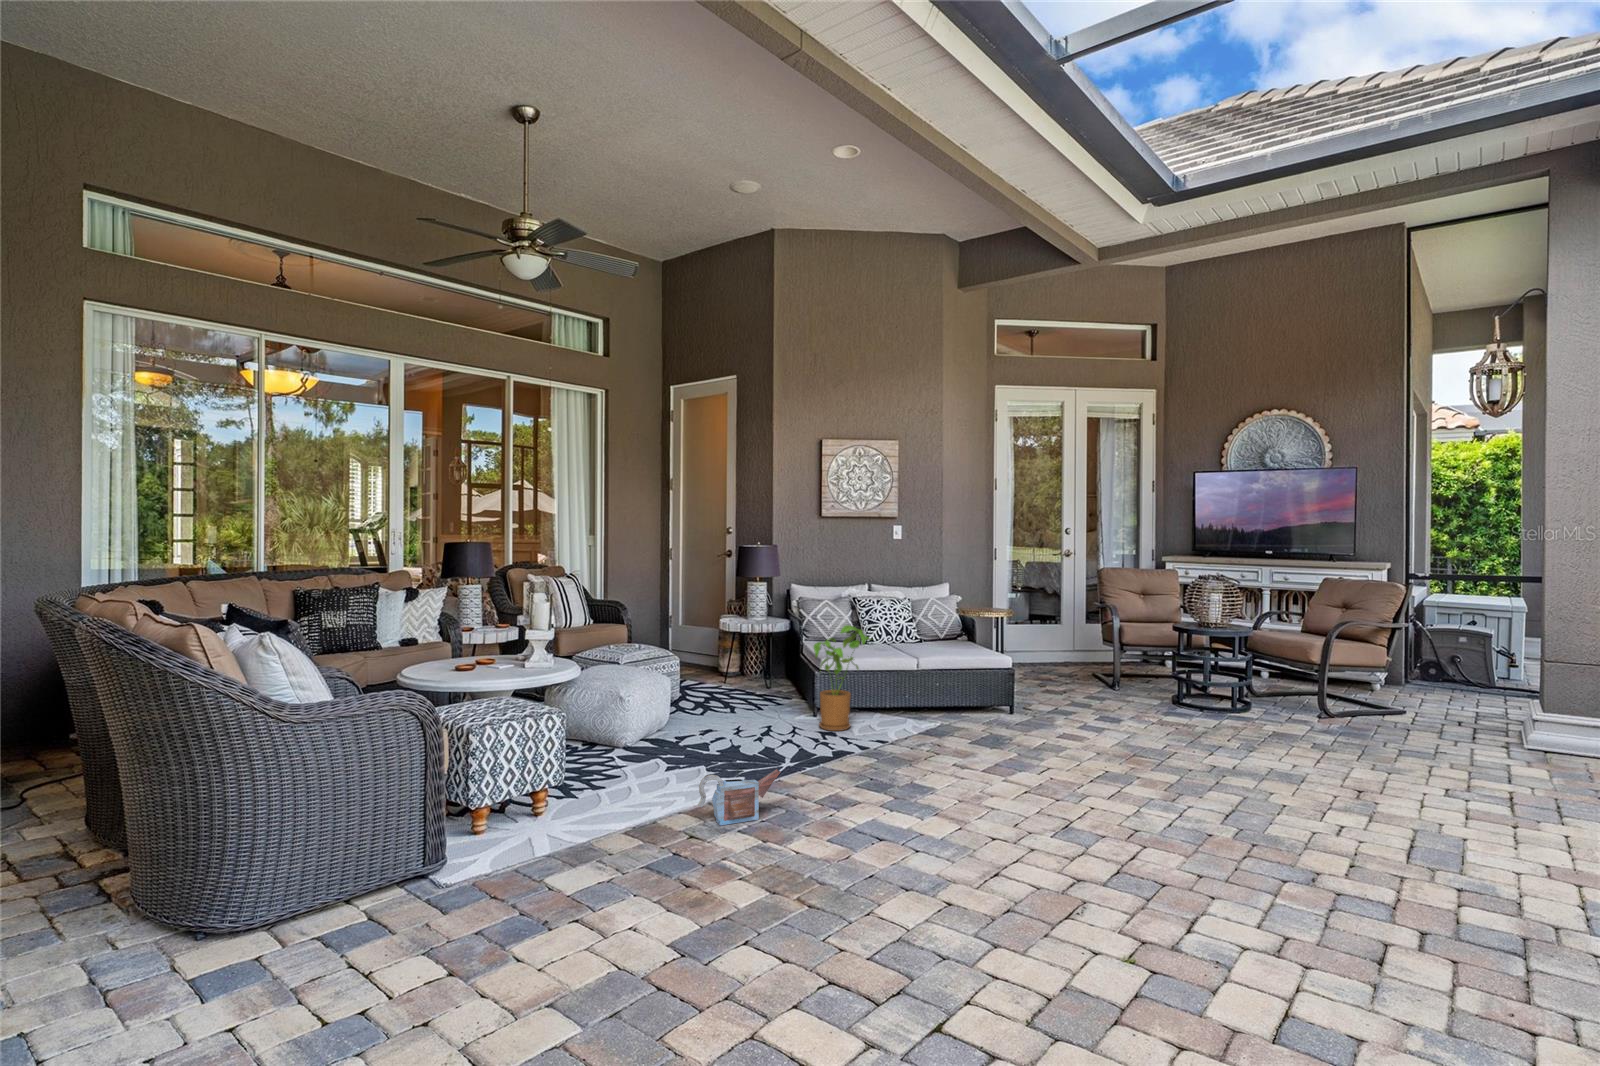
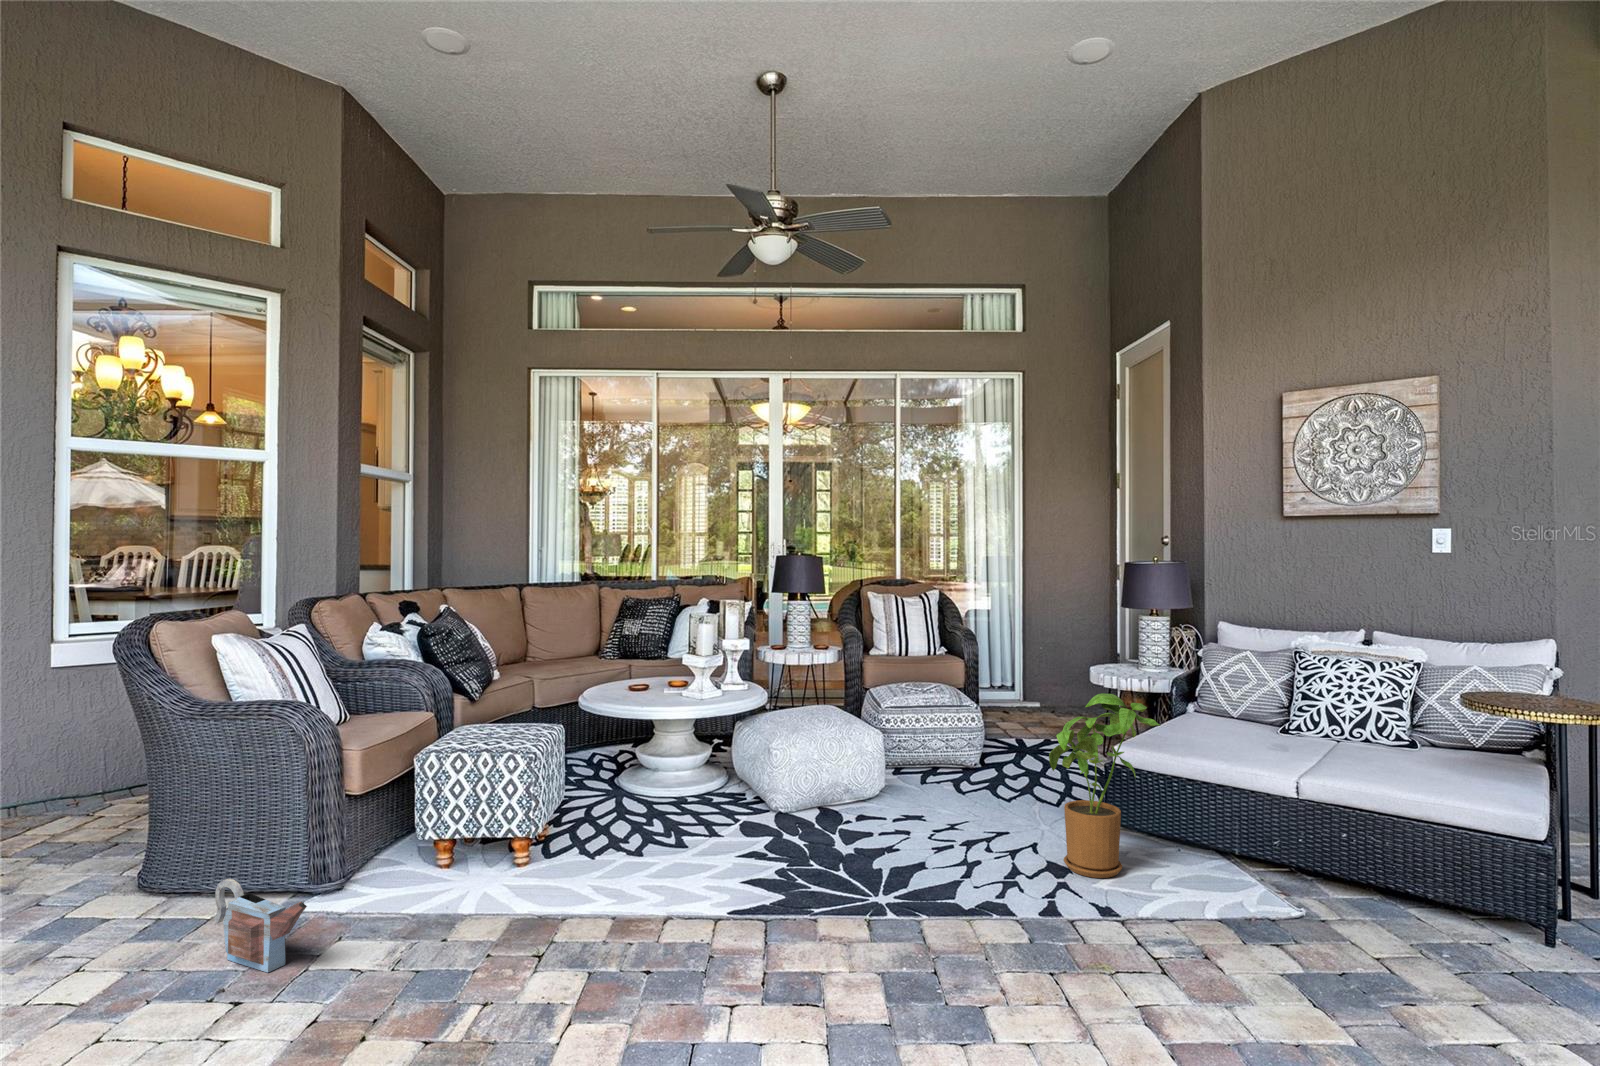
watering can: present [698,769,781,825] -> present [214,879,307,973]

